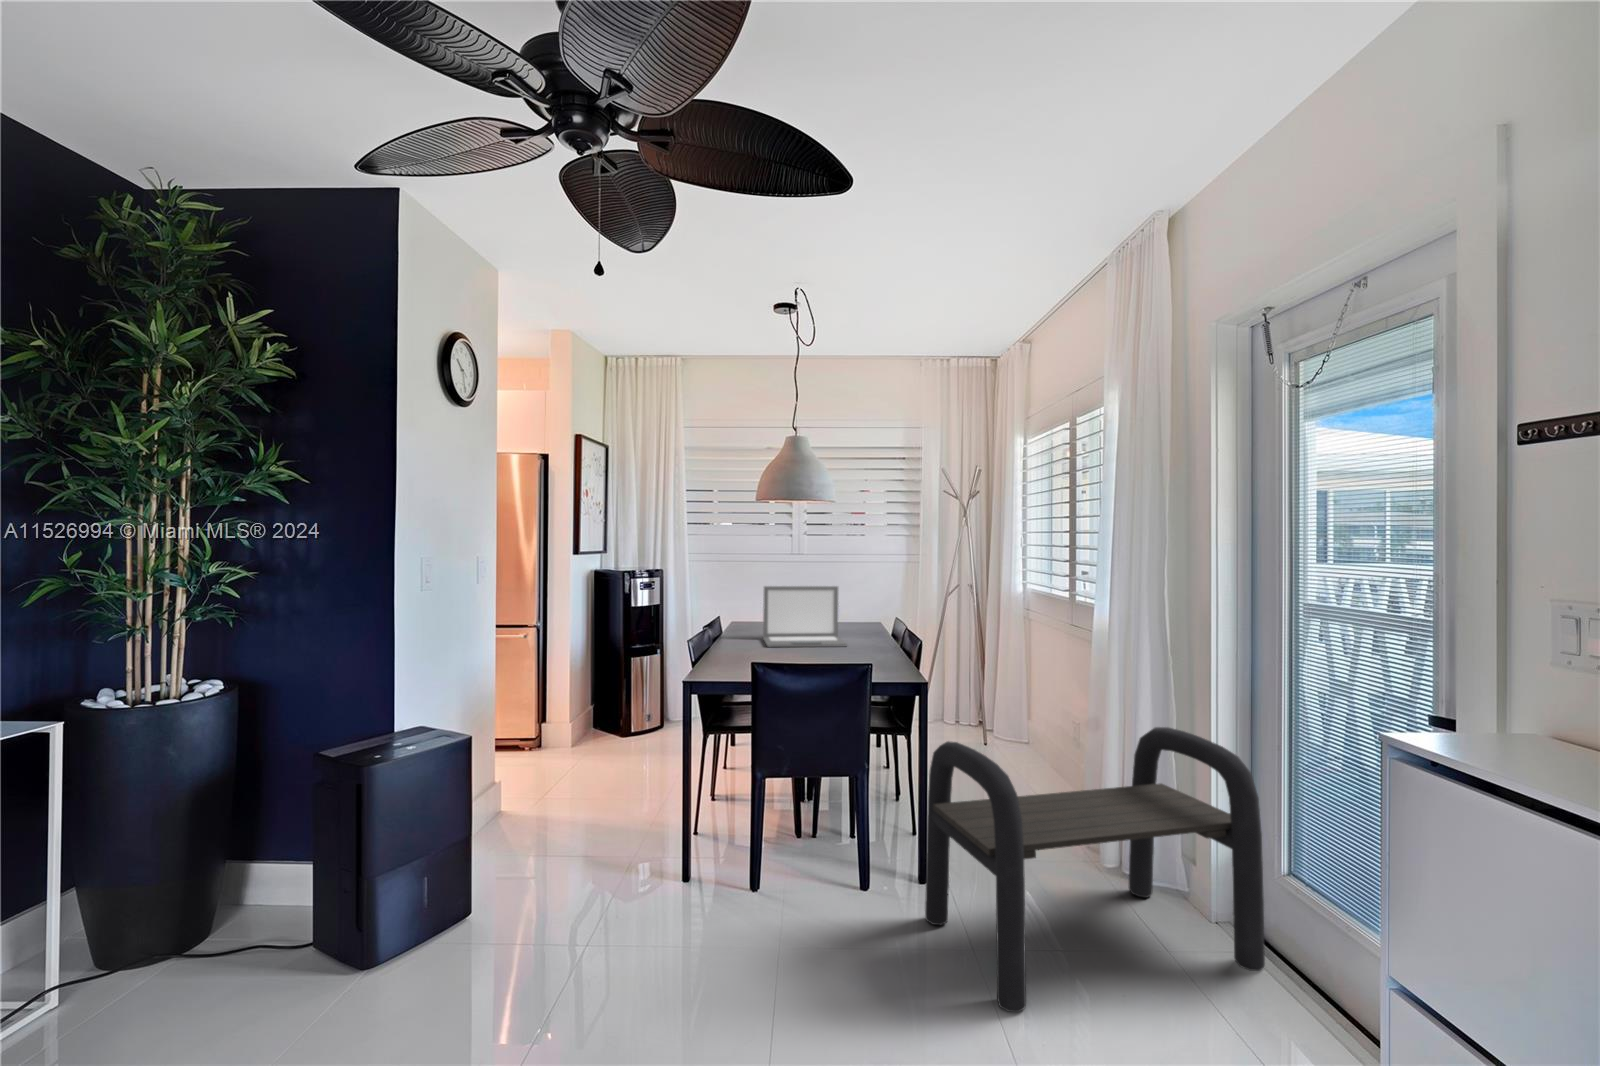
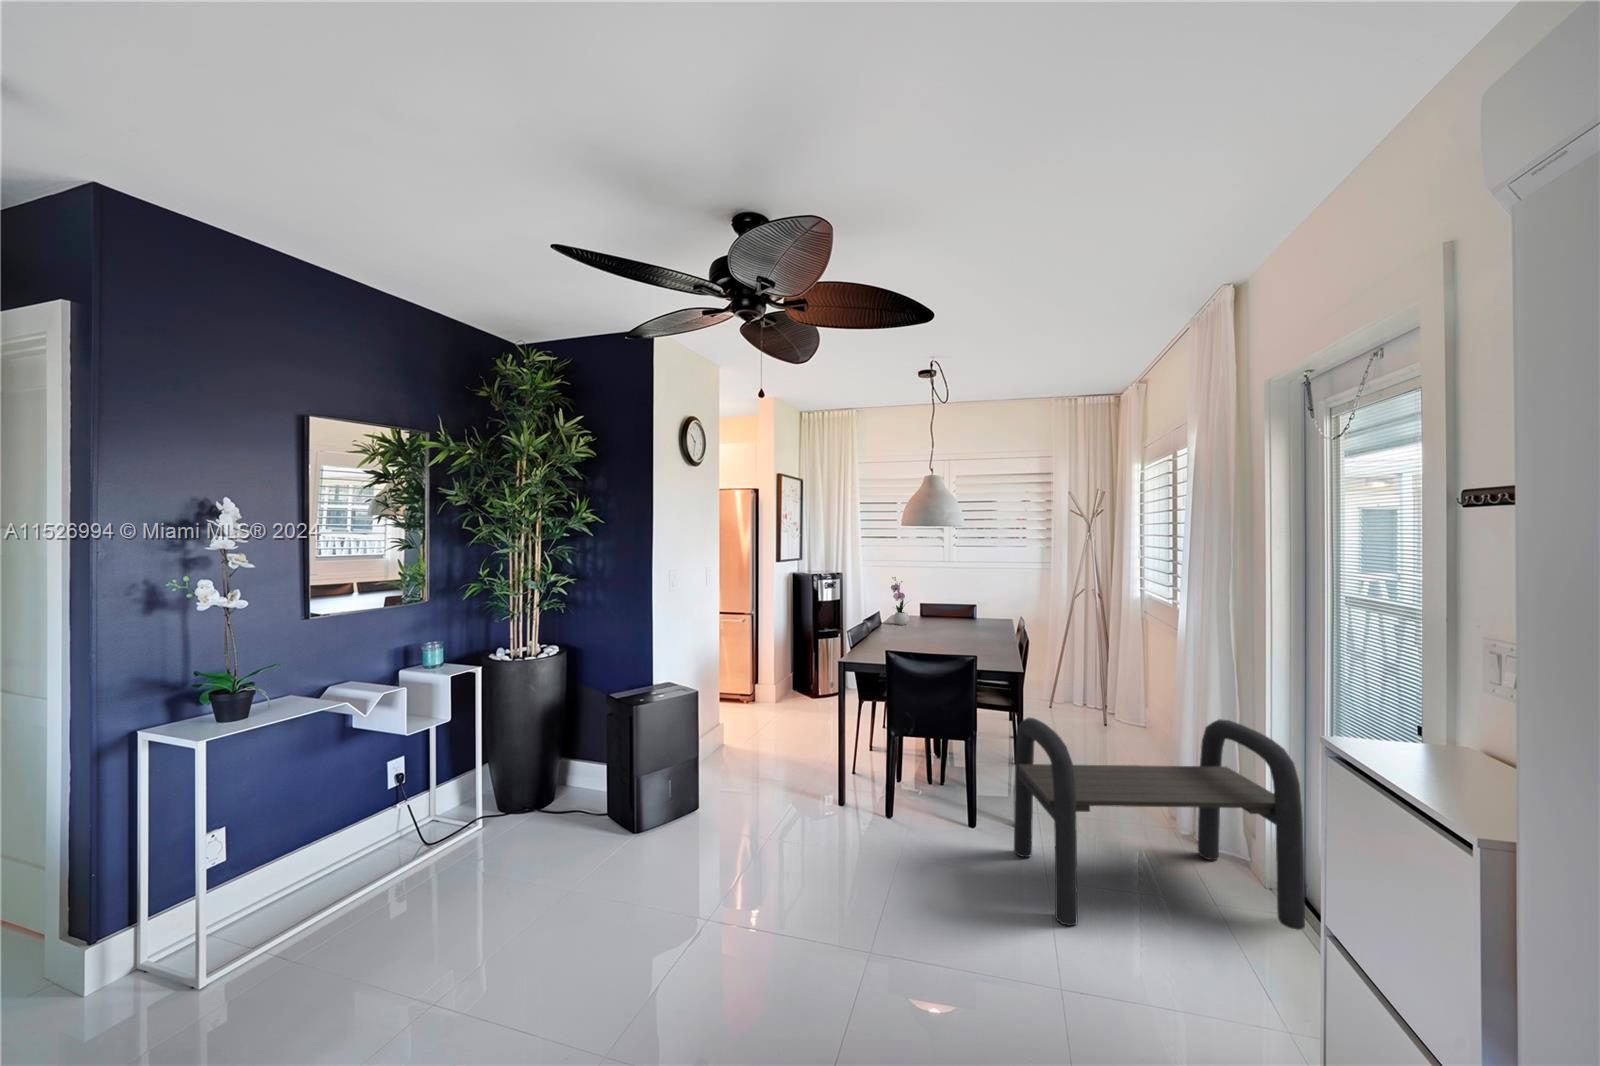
flower arrangement: none [736,570,763,633] -> present [891,577,910,625]
laptop: present [763,586,847,647] -> none [909,590,972,639]

